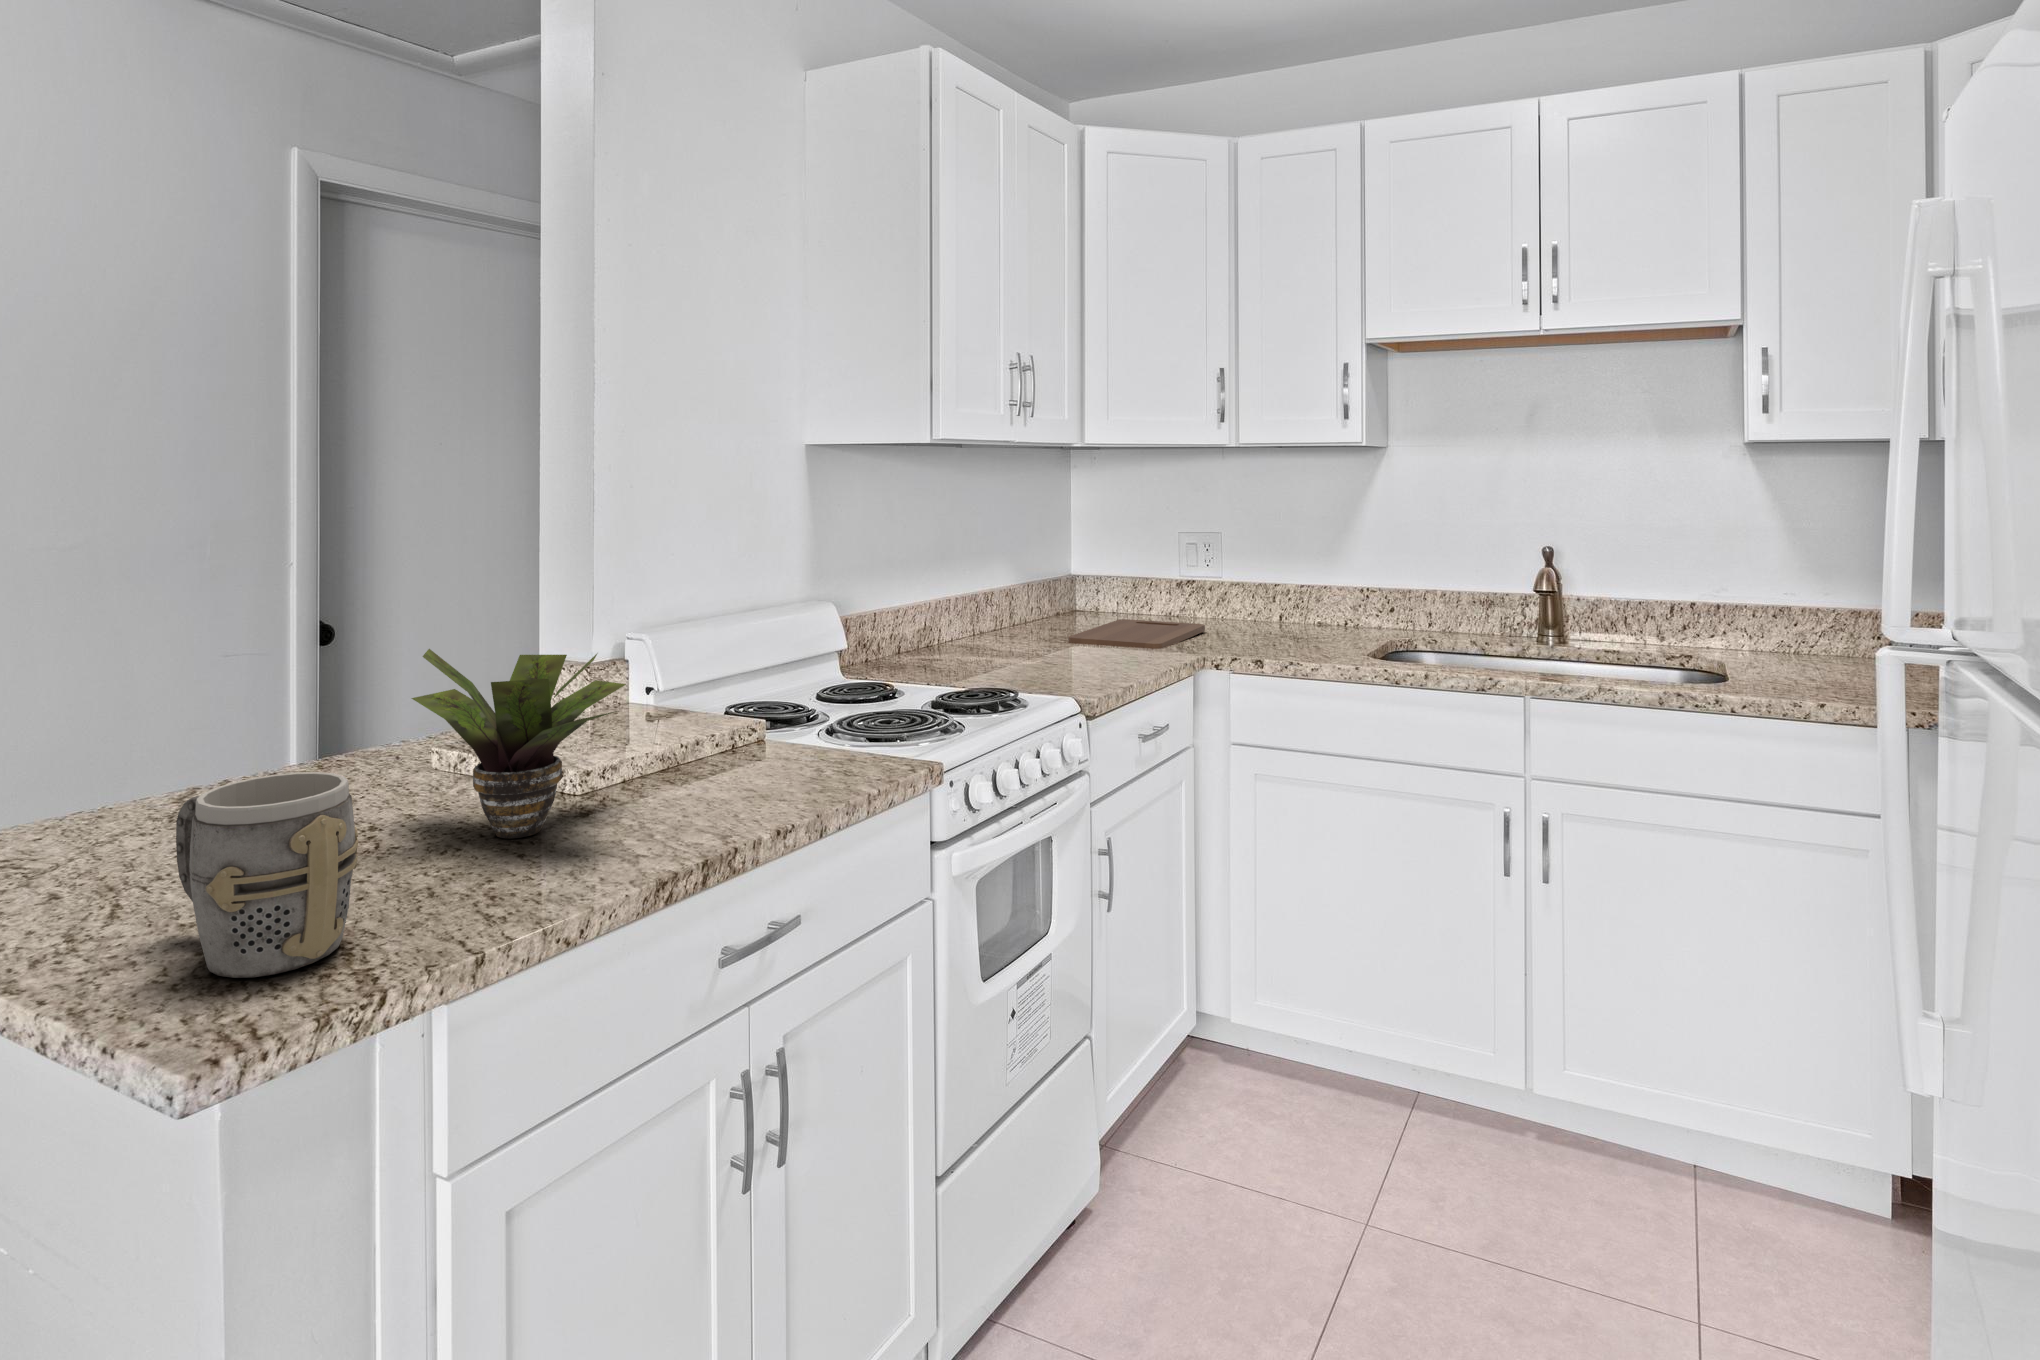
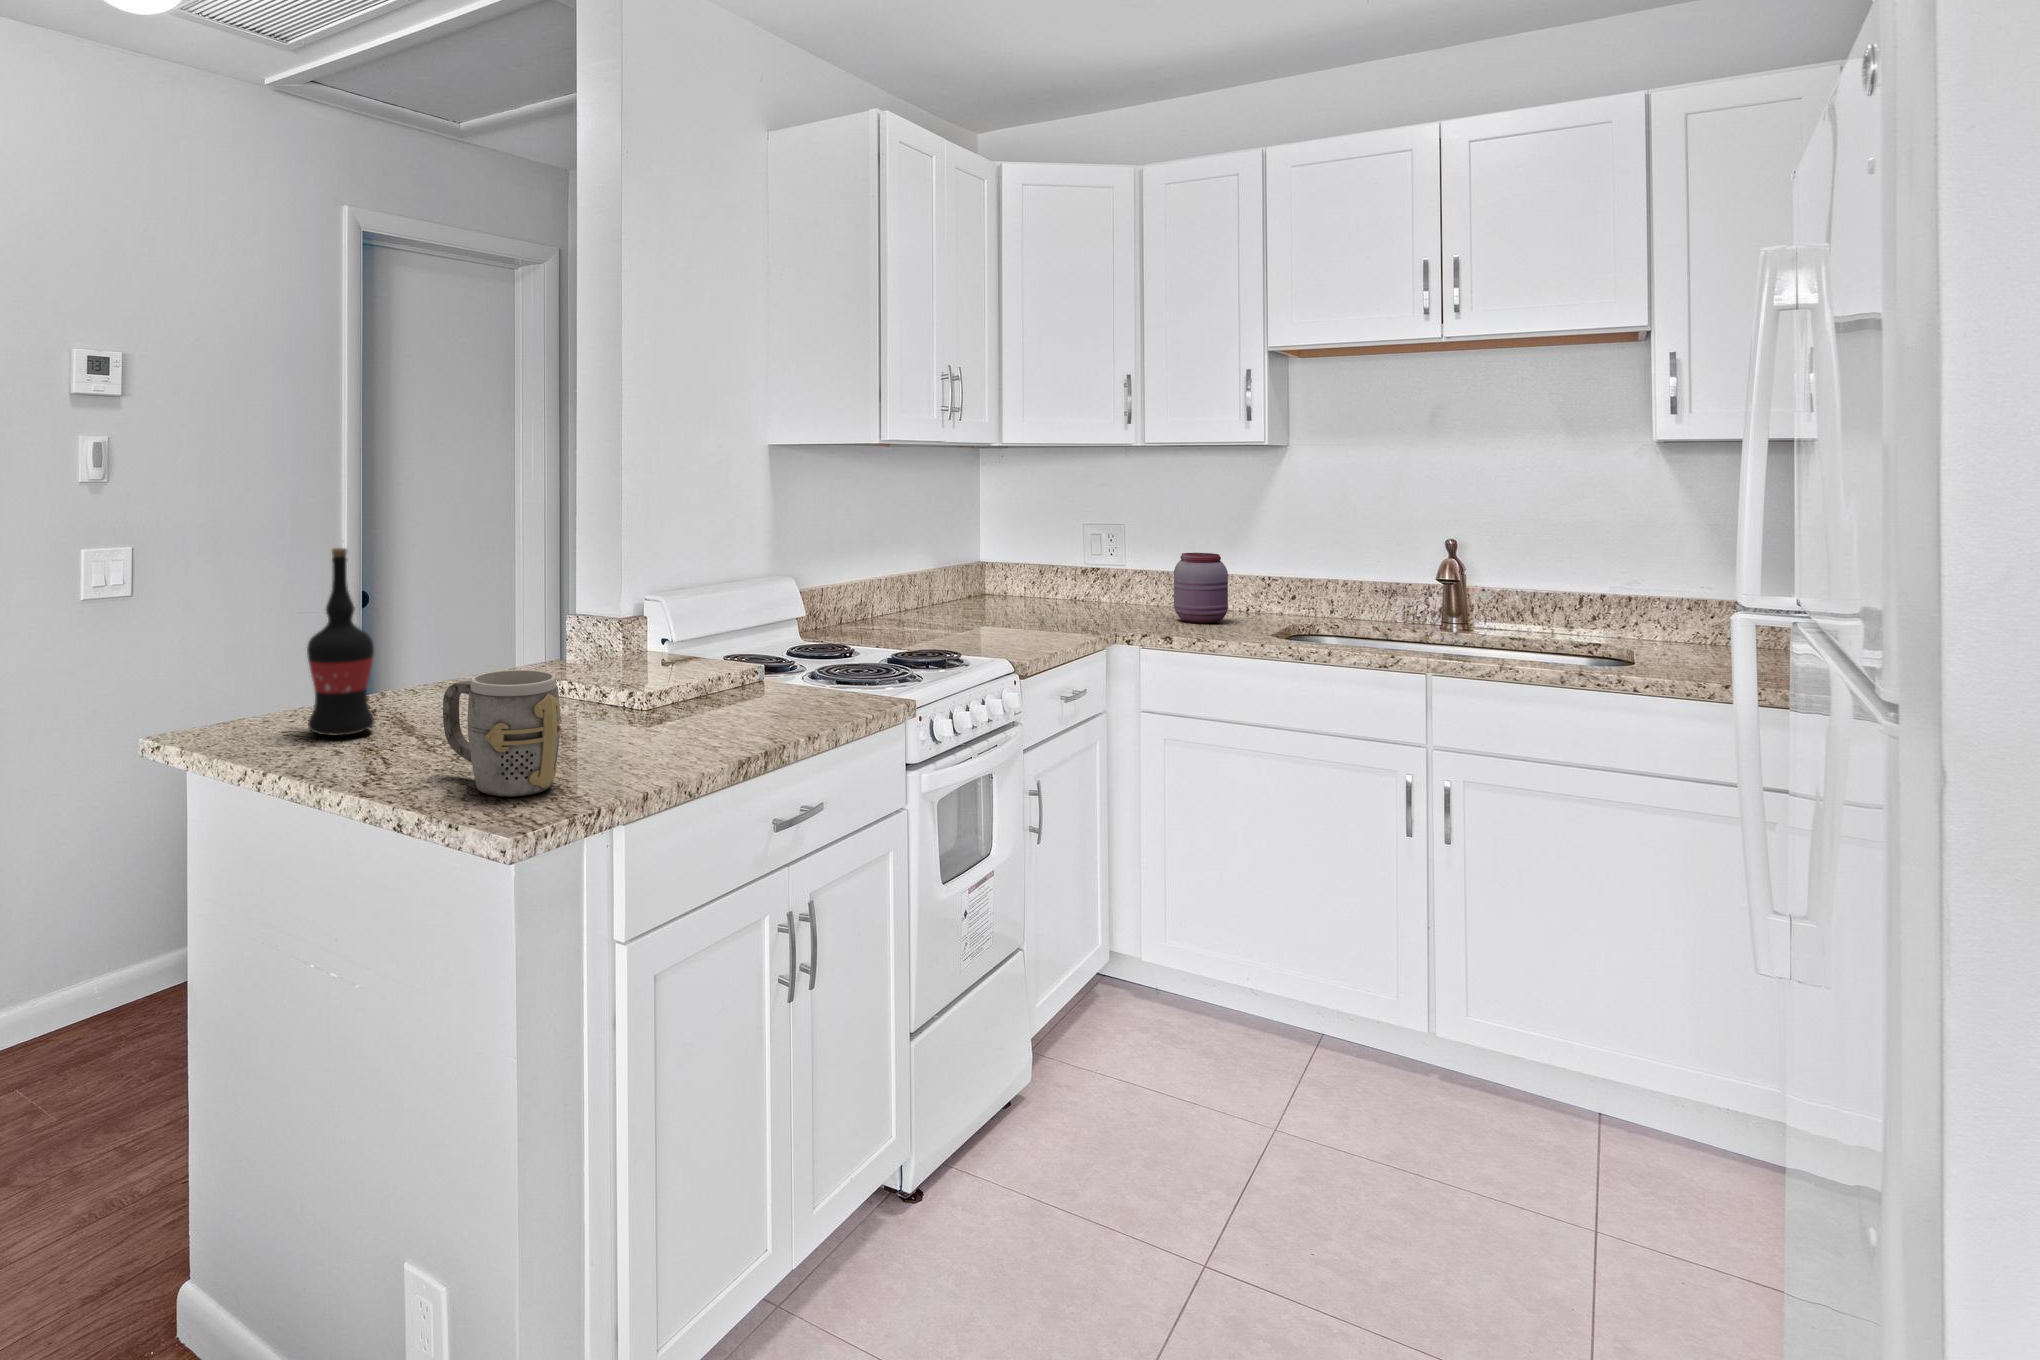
jar: none [1269,563,1324,639] -> present [1174,553,1228,623]
wine bottle: none [22,588,142,866] -> present [307,548,374,736]
cutting board: present [1068,619,1205,649] -> none [985,603,1111,629]
potted plant: present [412,649,626,838] -> none [540,595,698,734]

